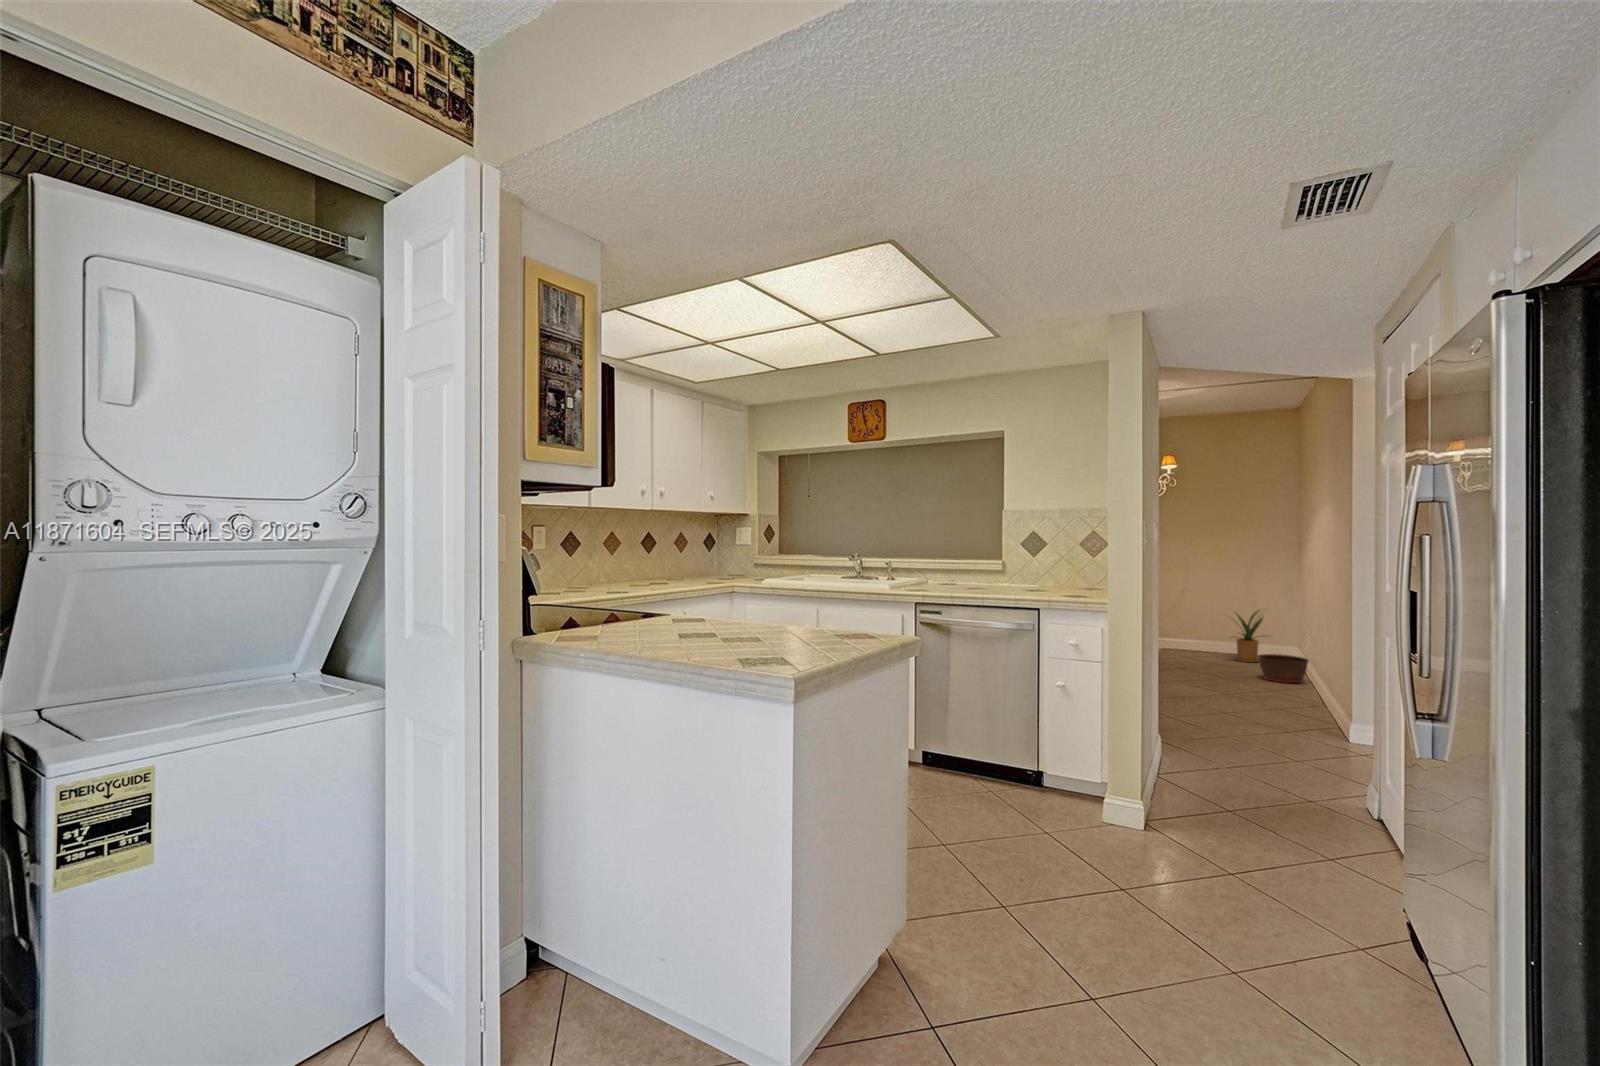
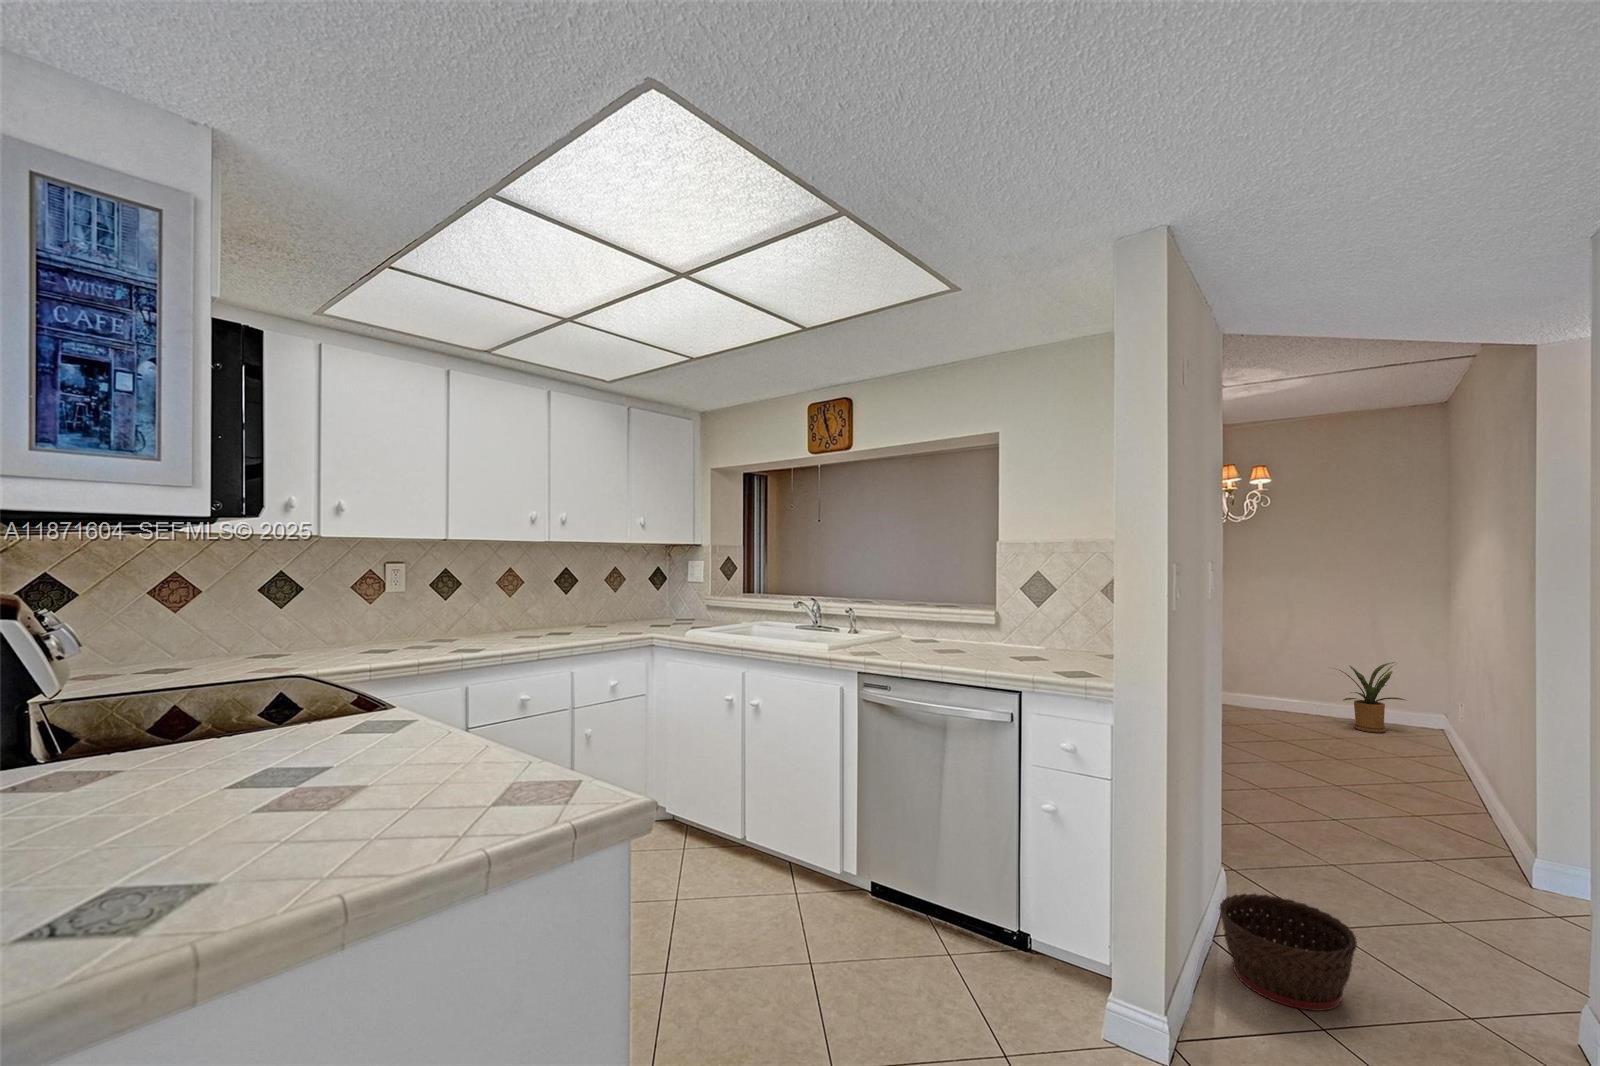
basket: present [1258,654,1308,683] -> present [1220,894,1357,1011]

